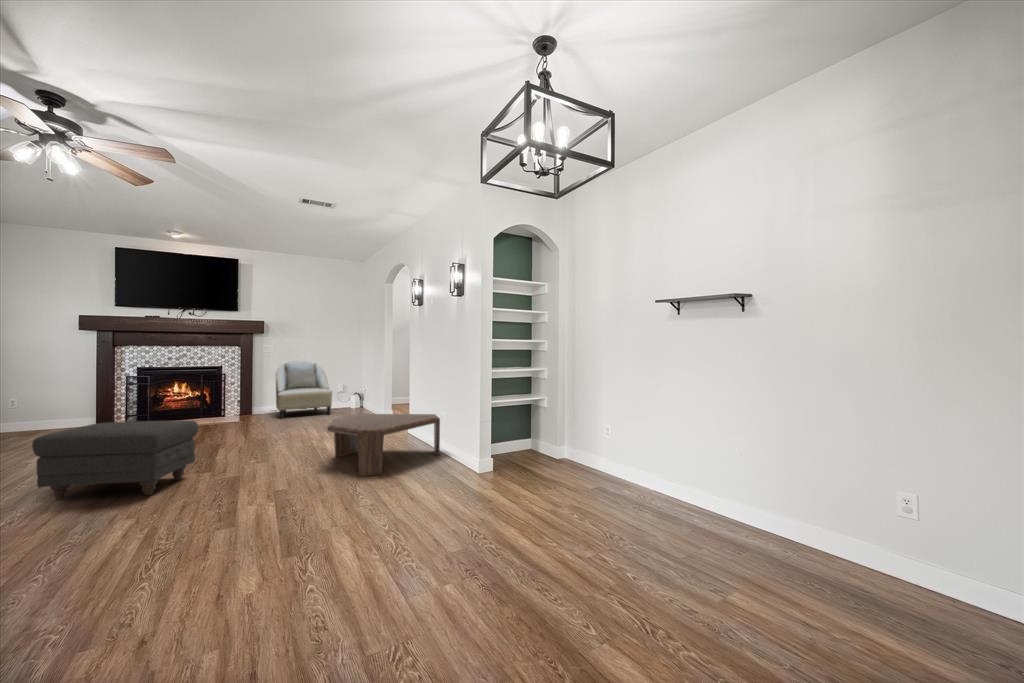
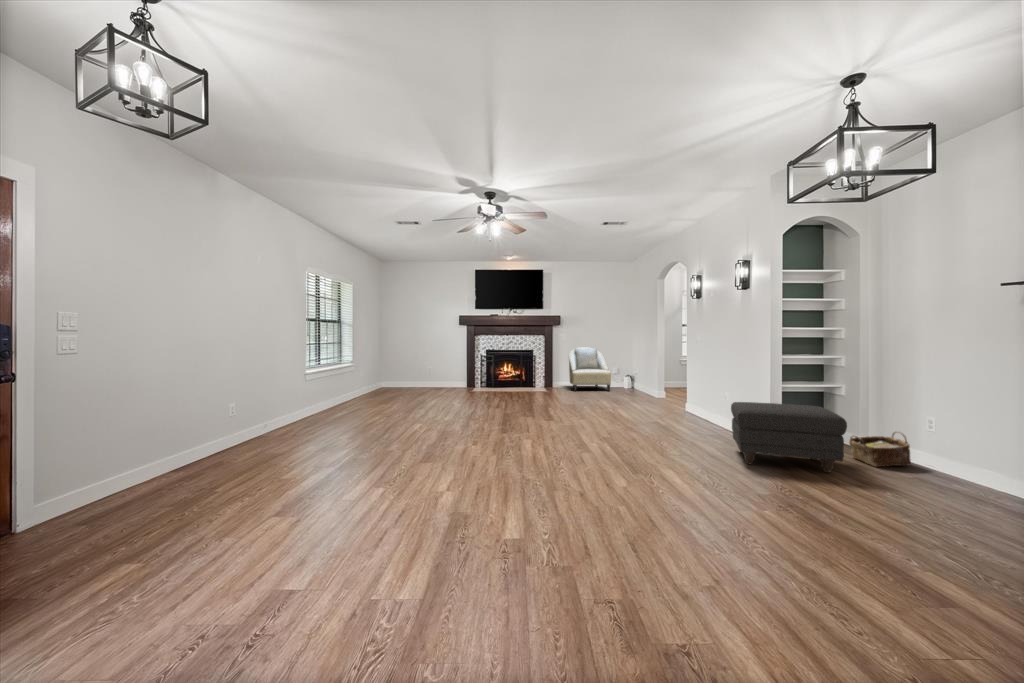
coffee table: present [327,414,440,476] -> none [631,390,724,438]
ottoman: present [32,421,198,500] -> present [731,402,847,473]
woven basket: none [547,440,593,479] -> present [849,431,911,467]

